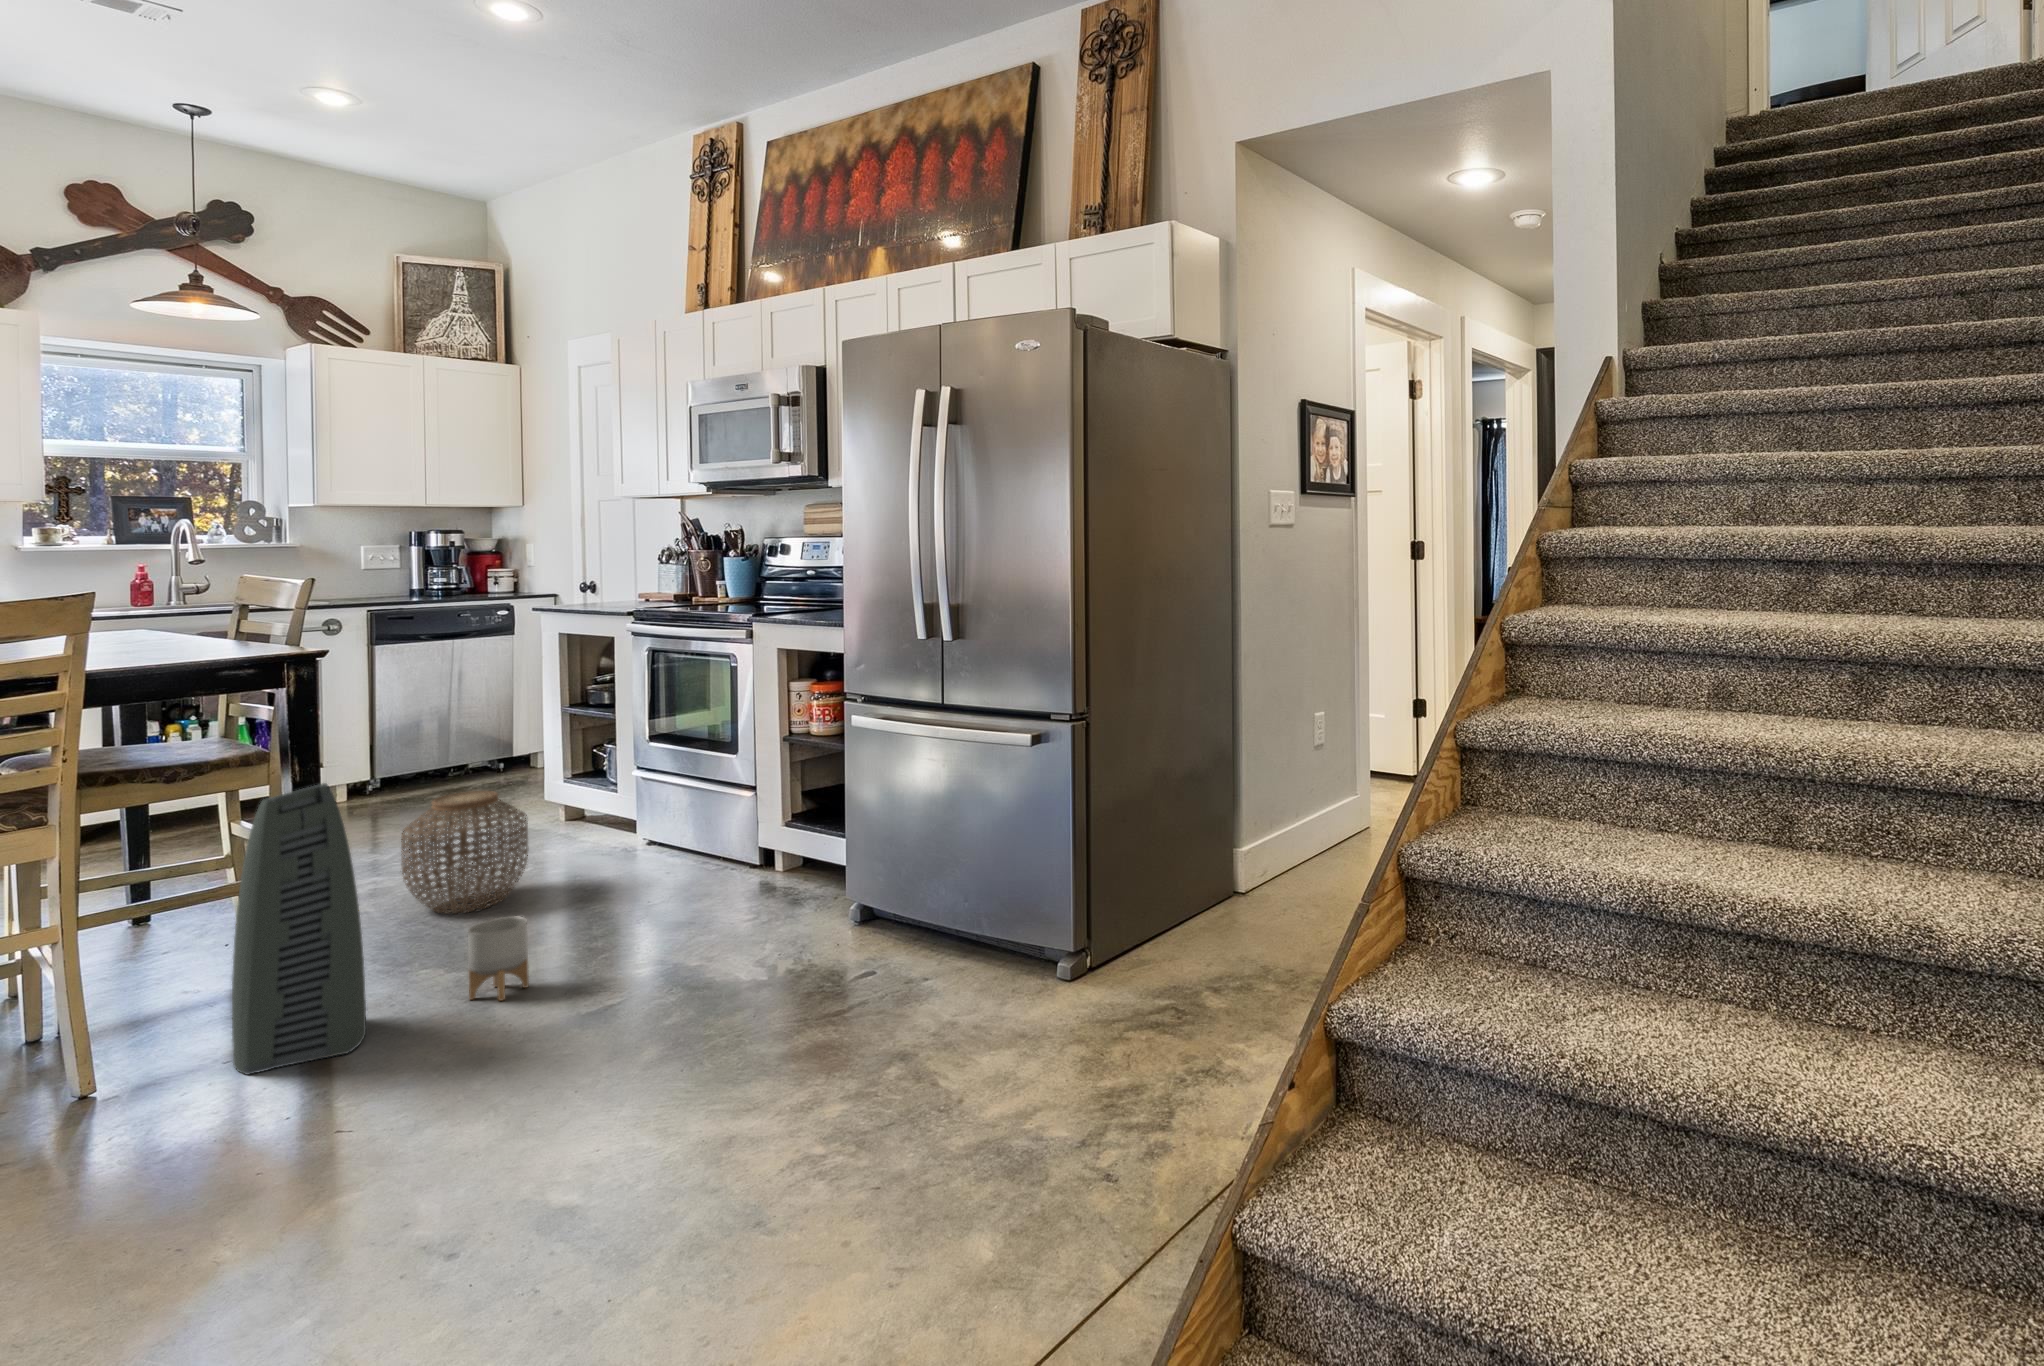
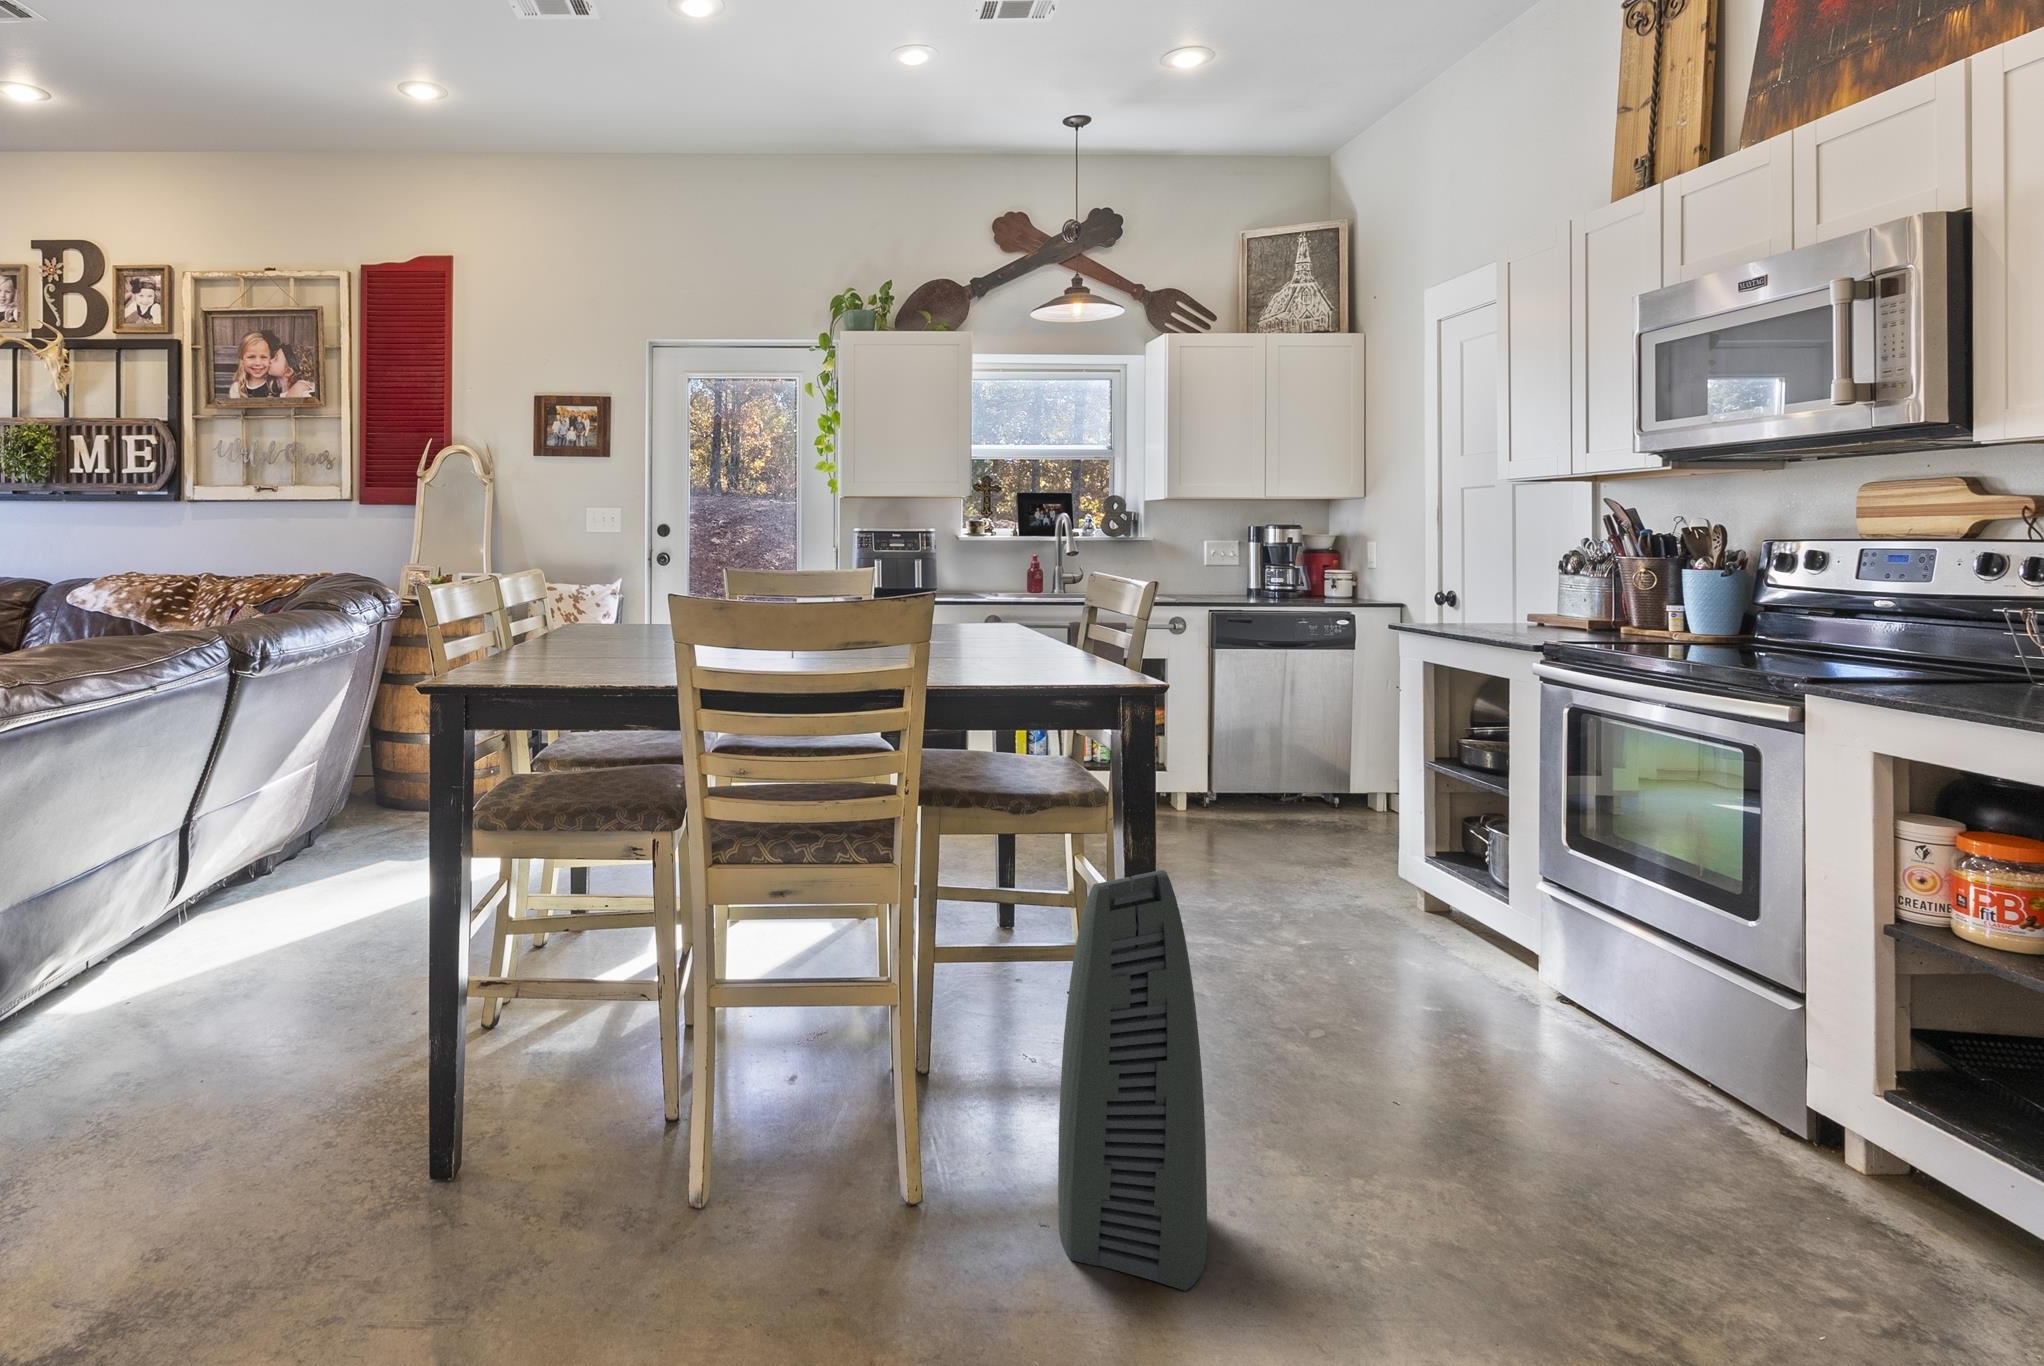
woven basket: present [401,791,528,914] -> none [1245,871,1401,1045]
planter: present [468,916,529,1001] -> none [1342,1130,1432,1286]

